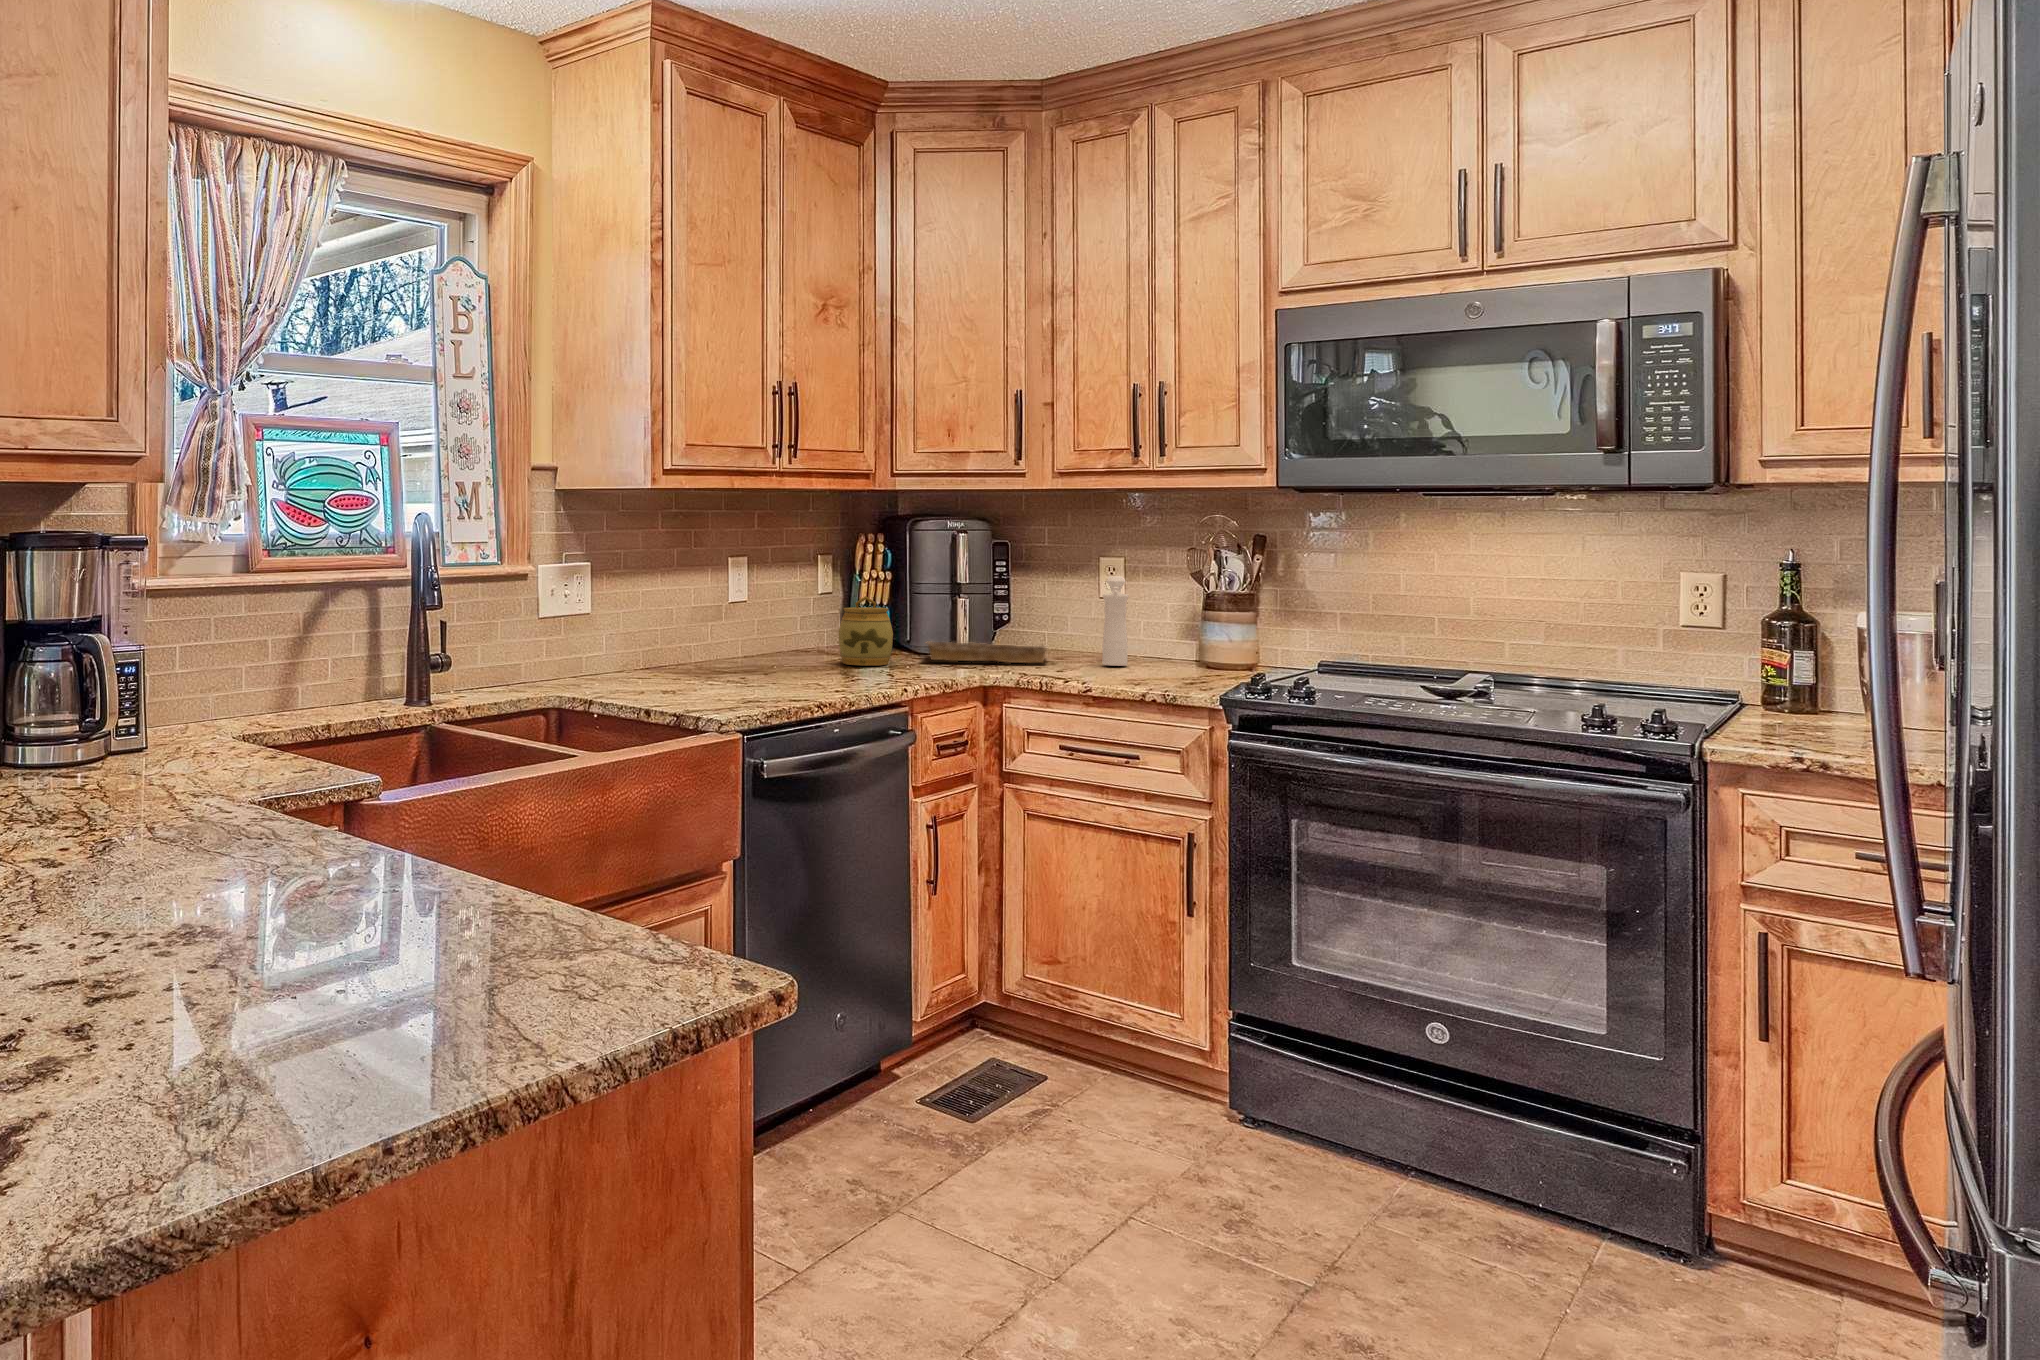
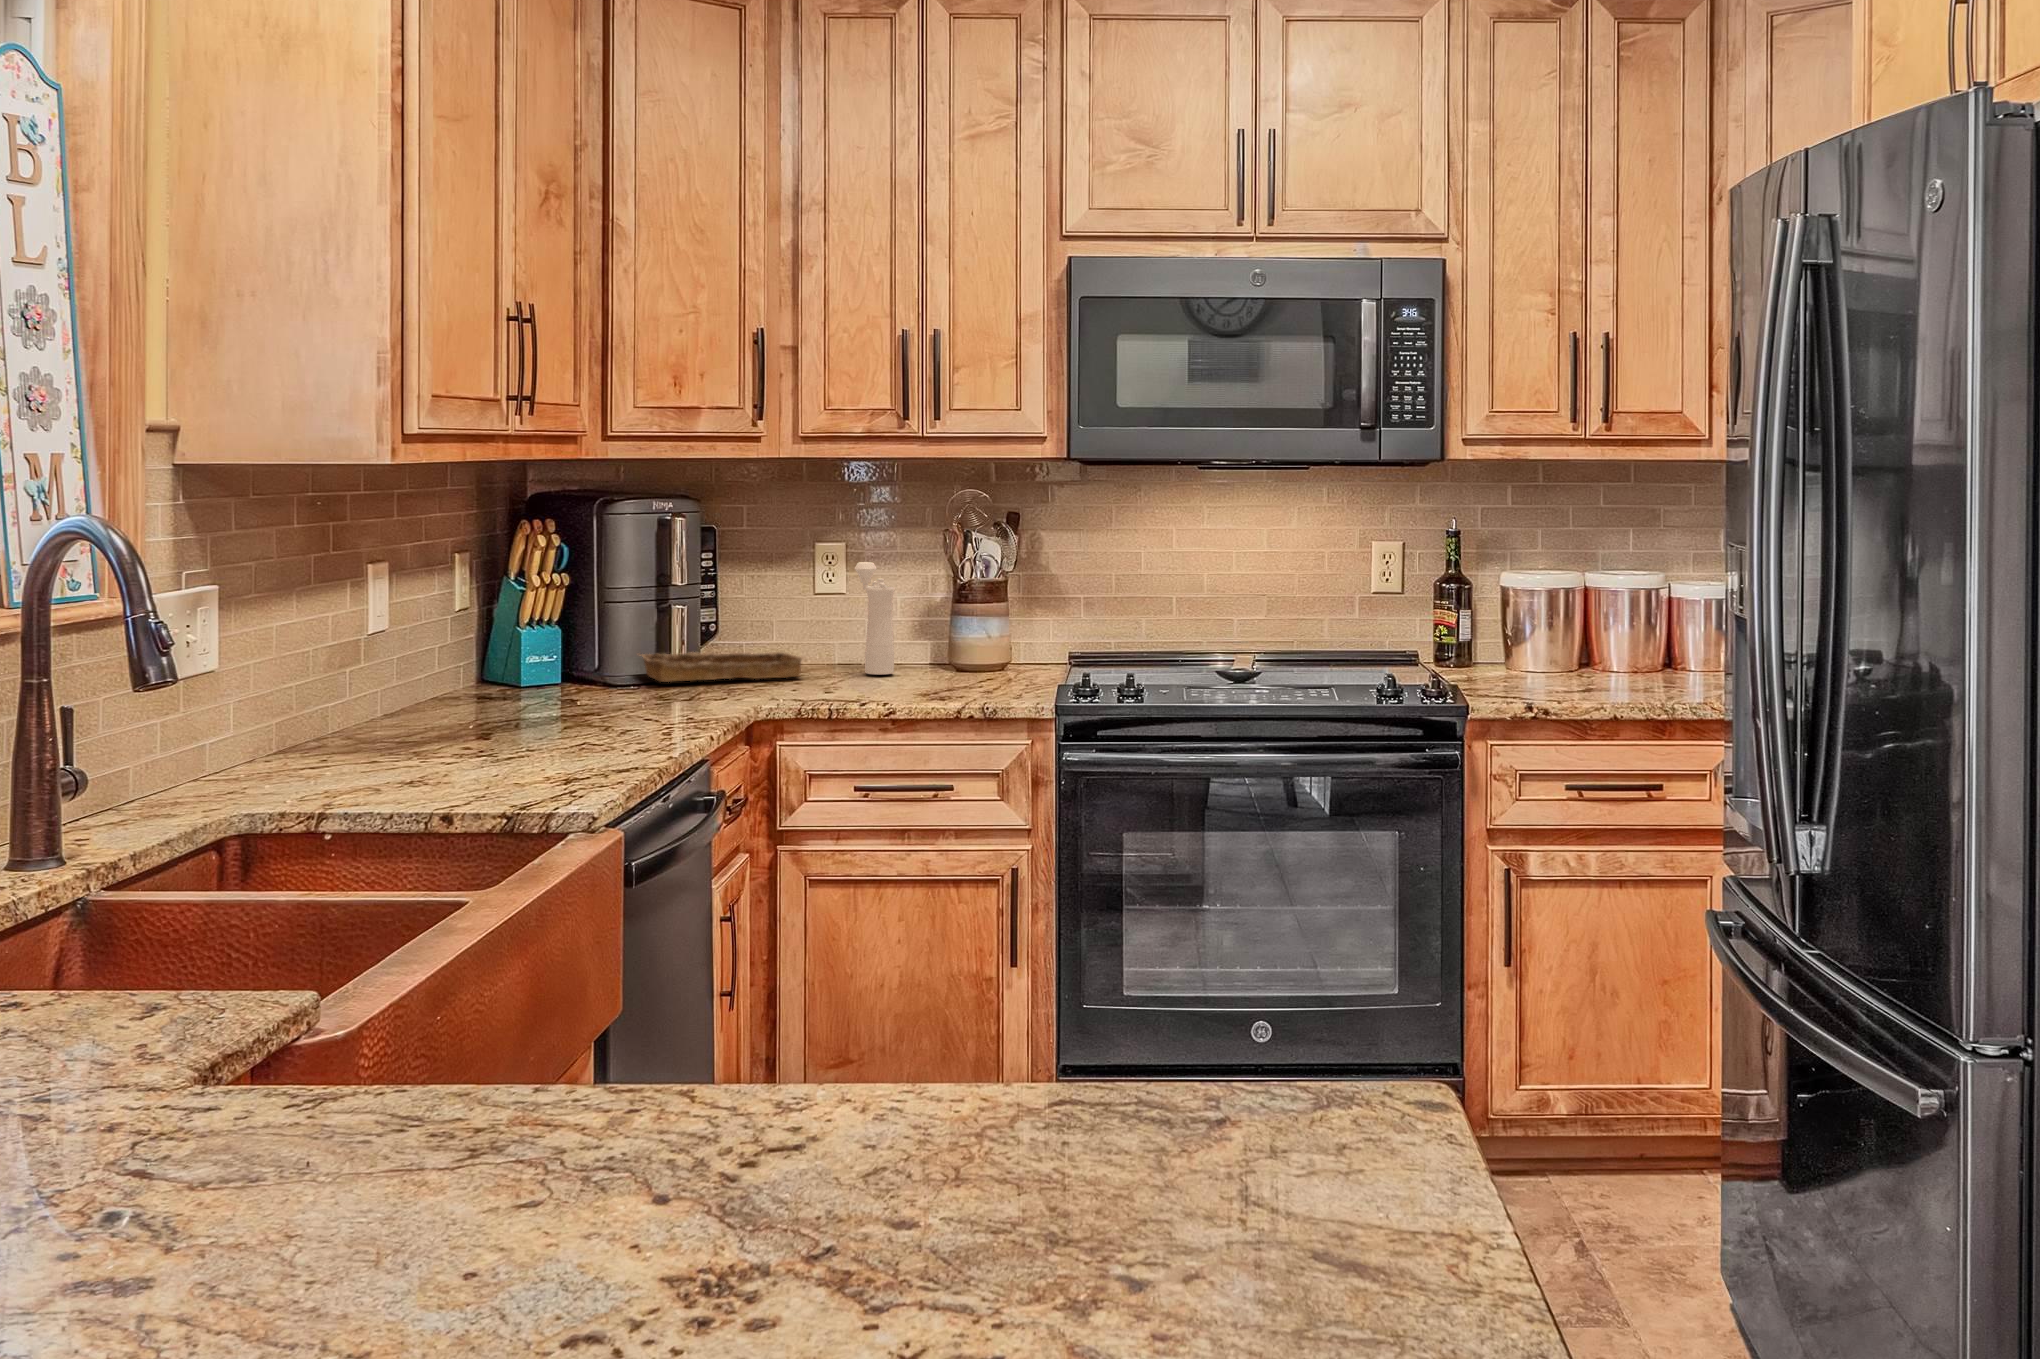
jar: present [839,596,893,666] -> none [538,600,616,698]

